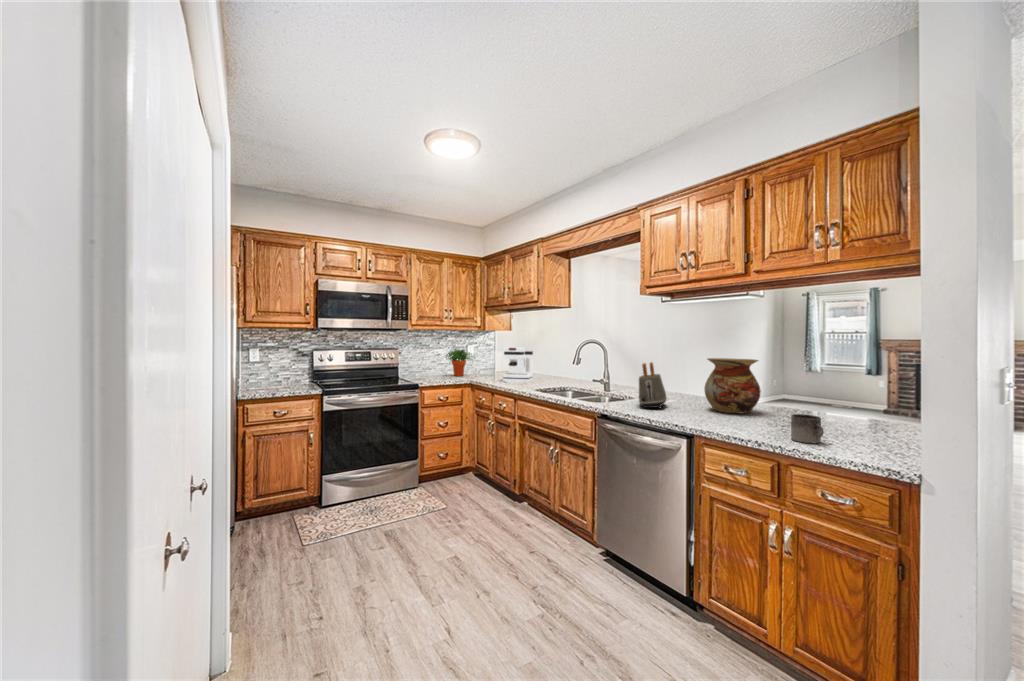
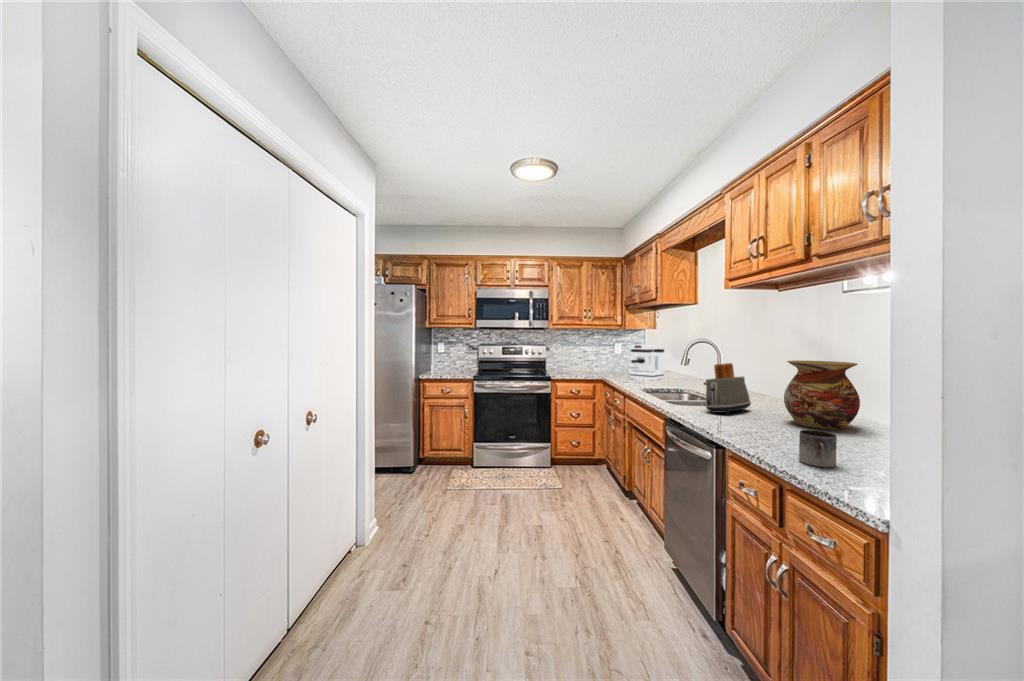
potted plant: present [446,349,472,376] -> none [588,345,619,372]

